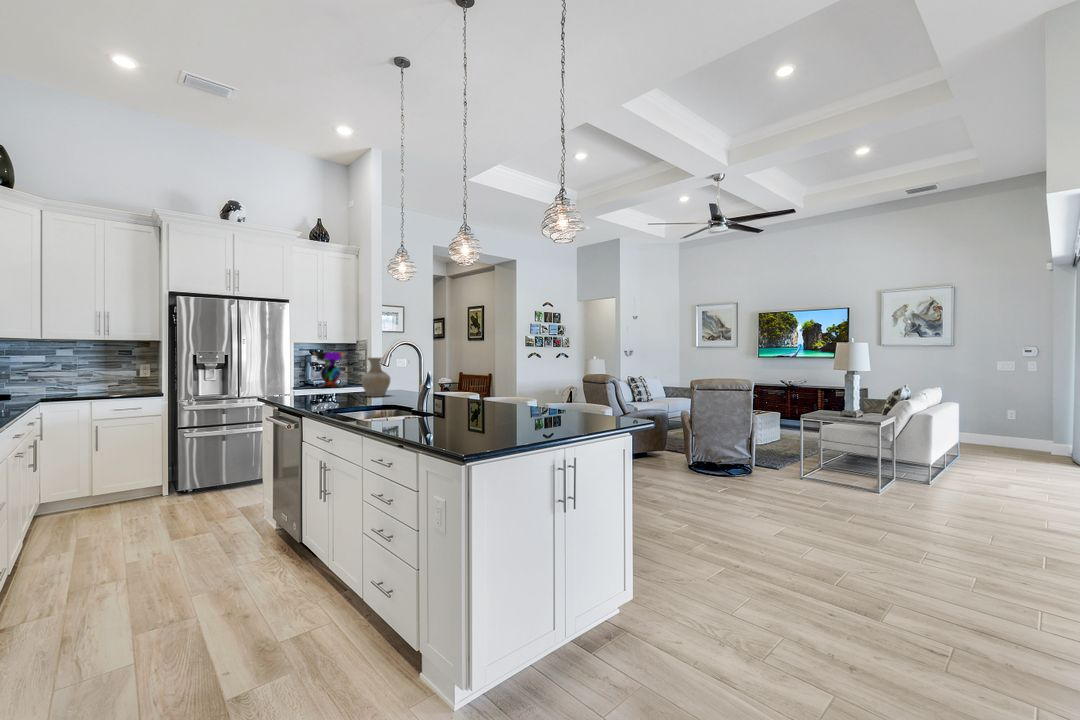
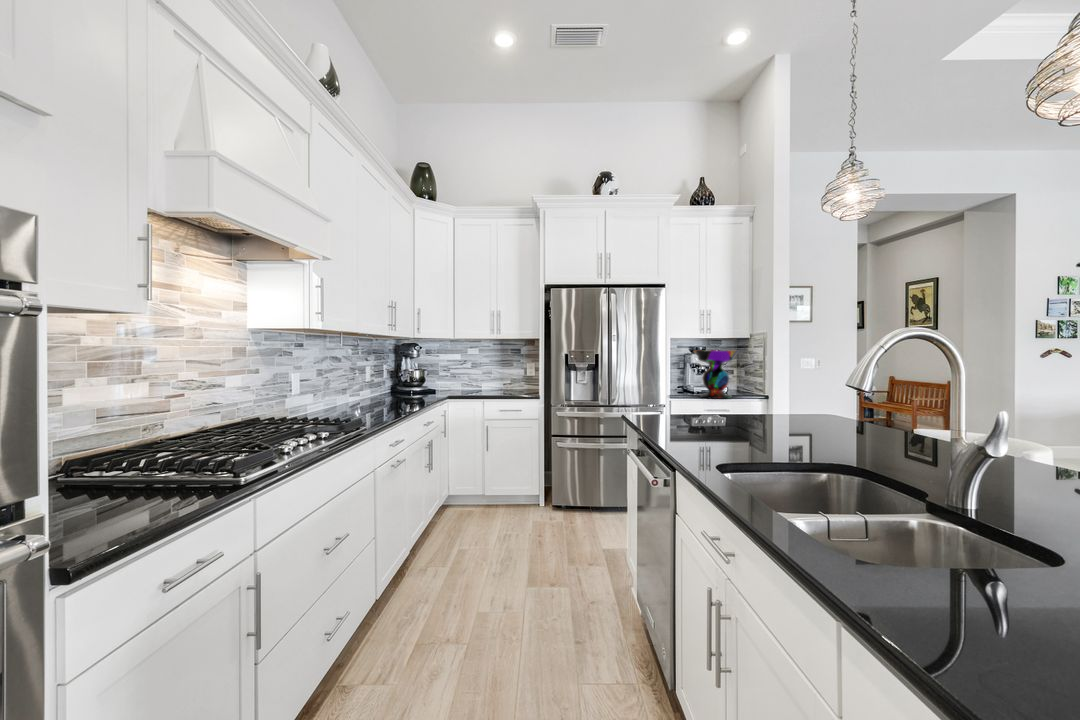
vase: present [361,358,390,397] -> none [769,361,823,429]

